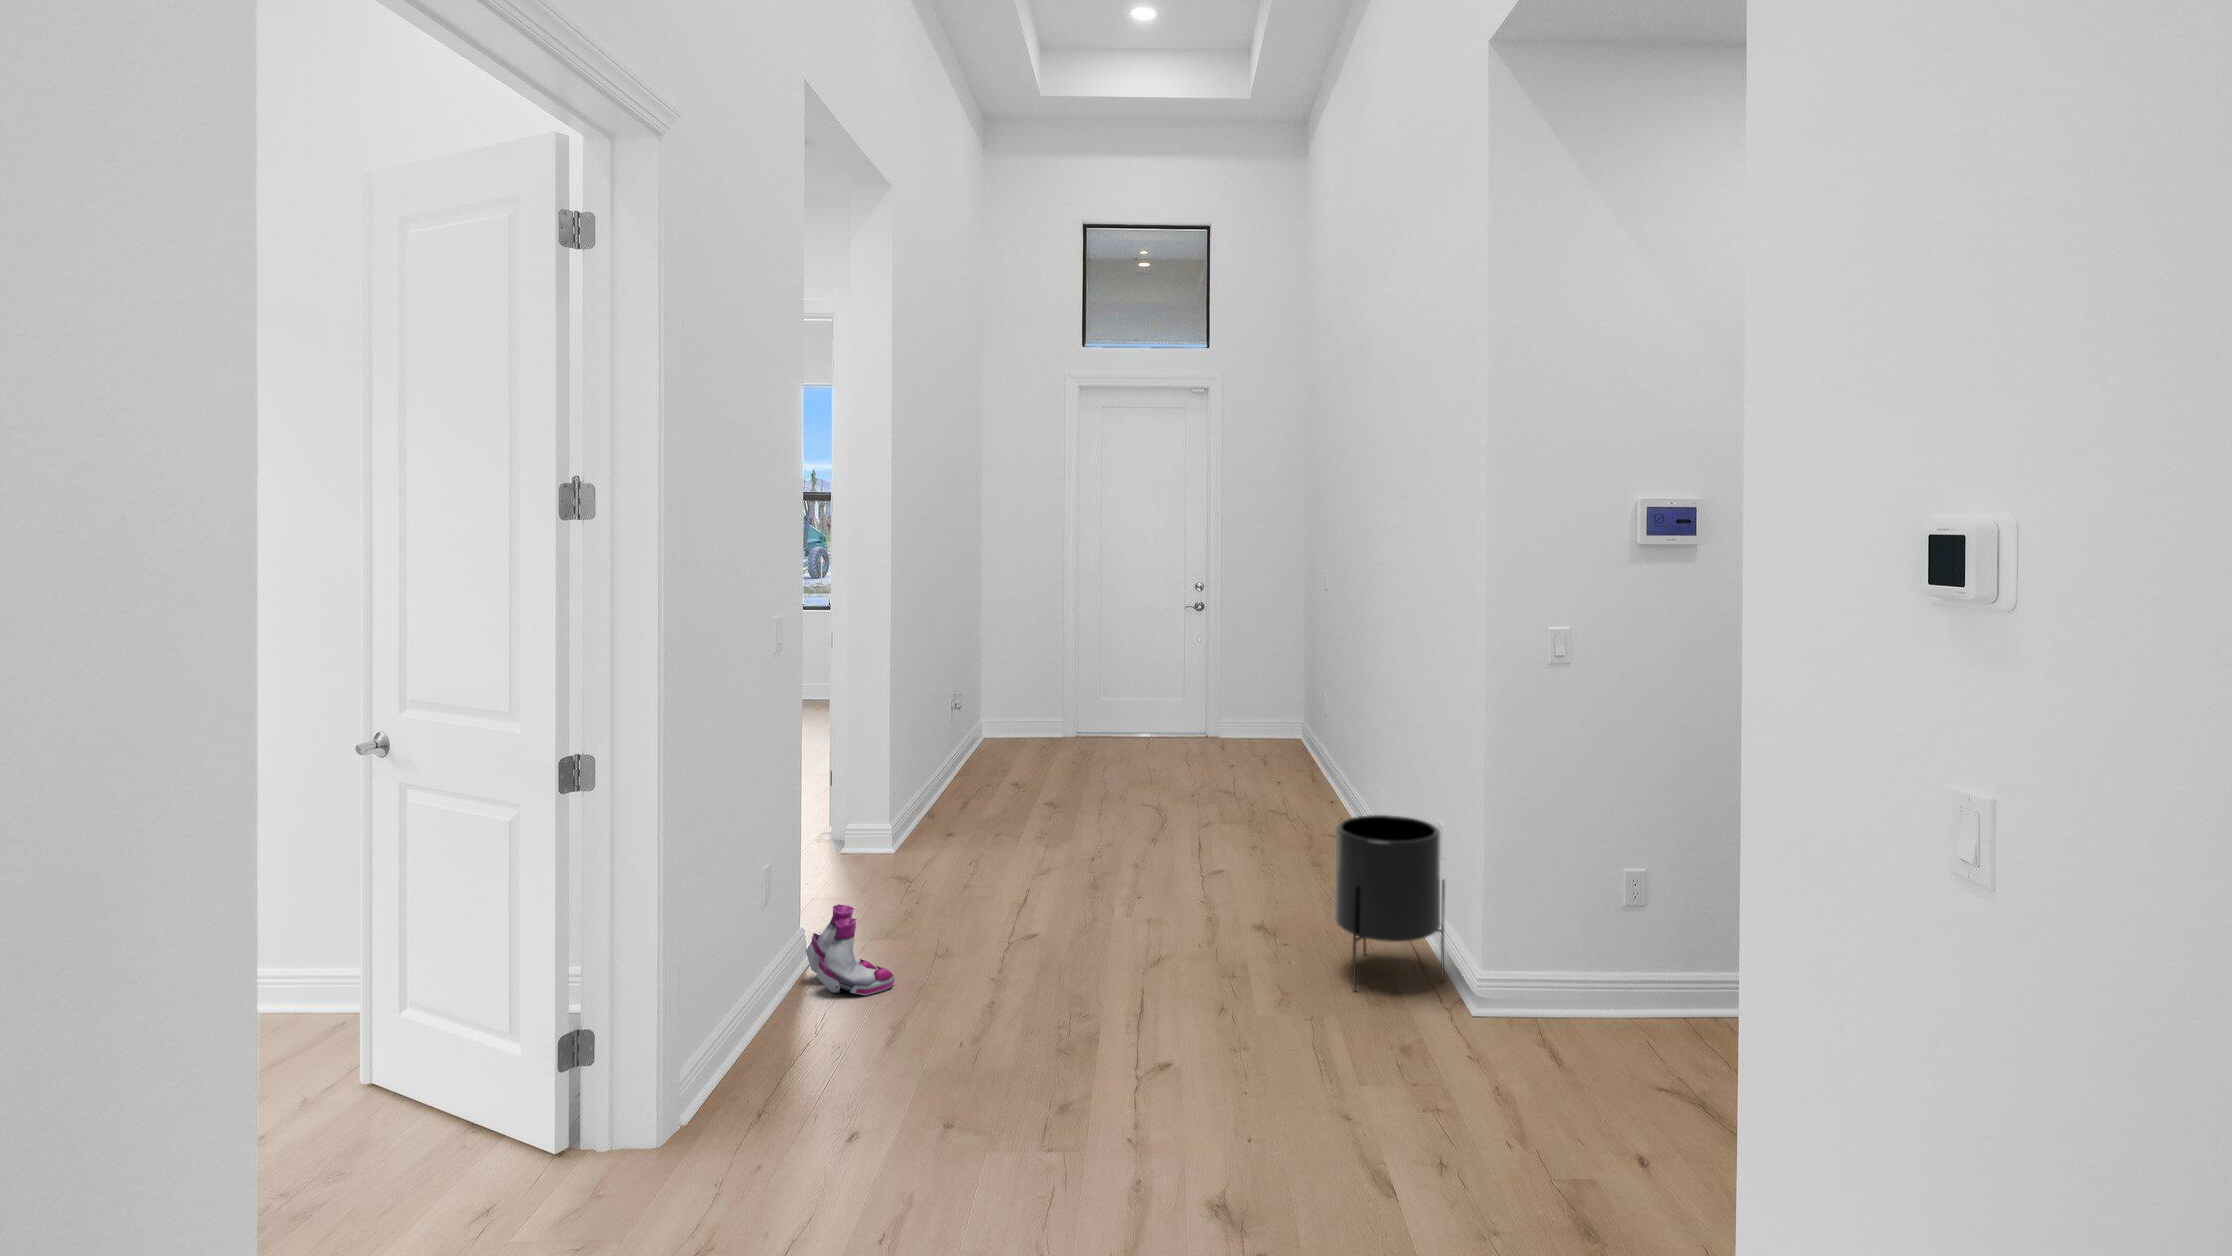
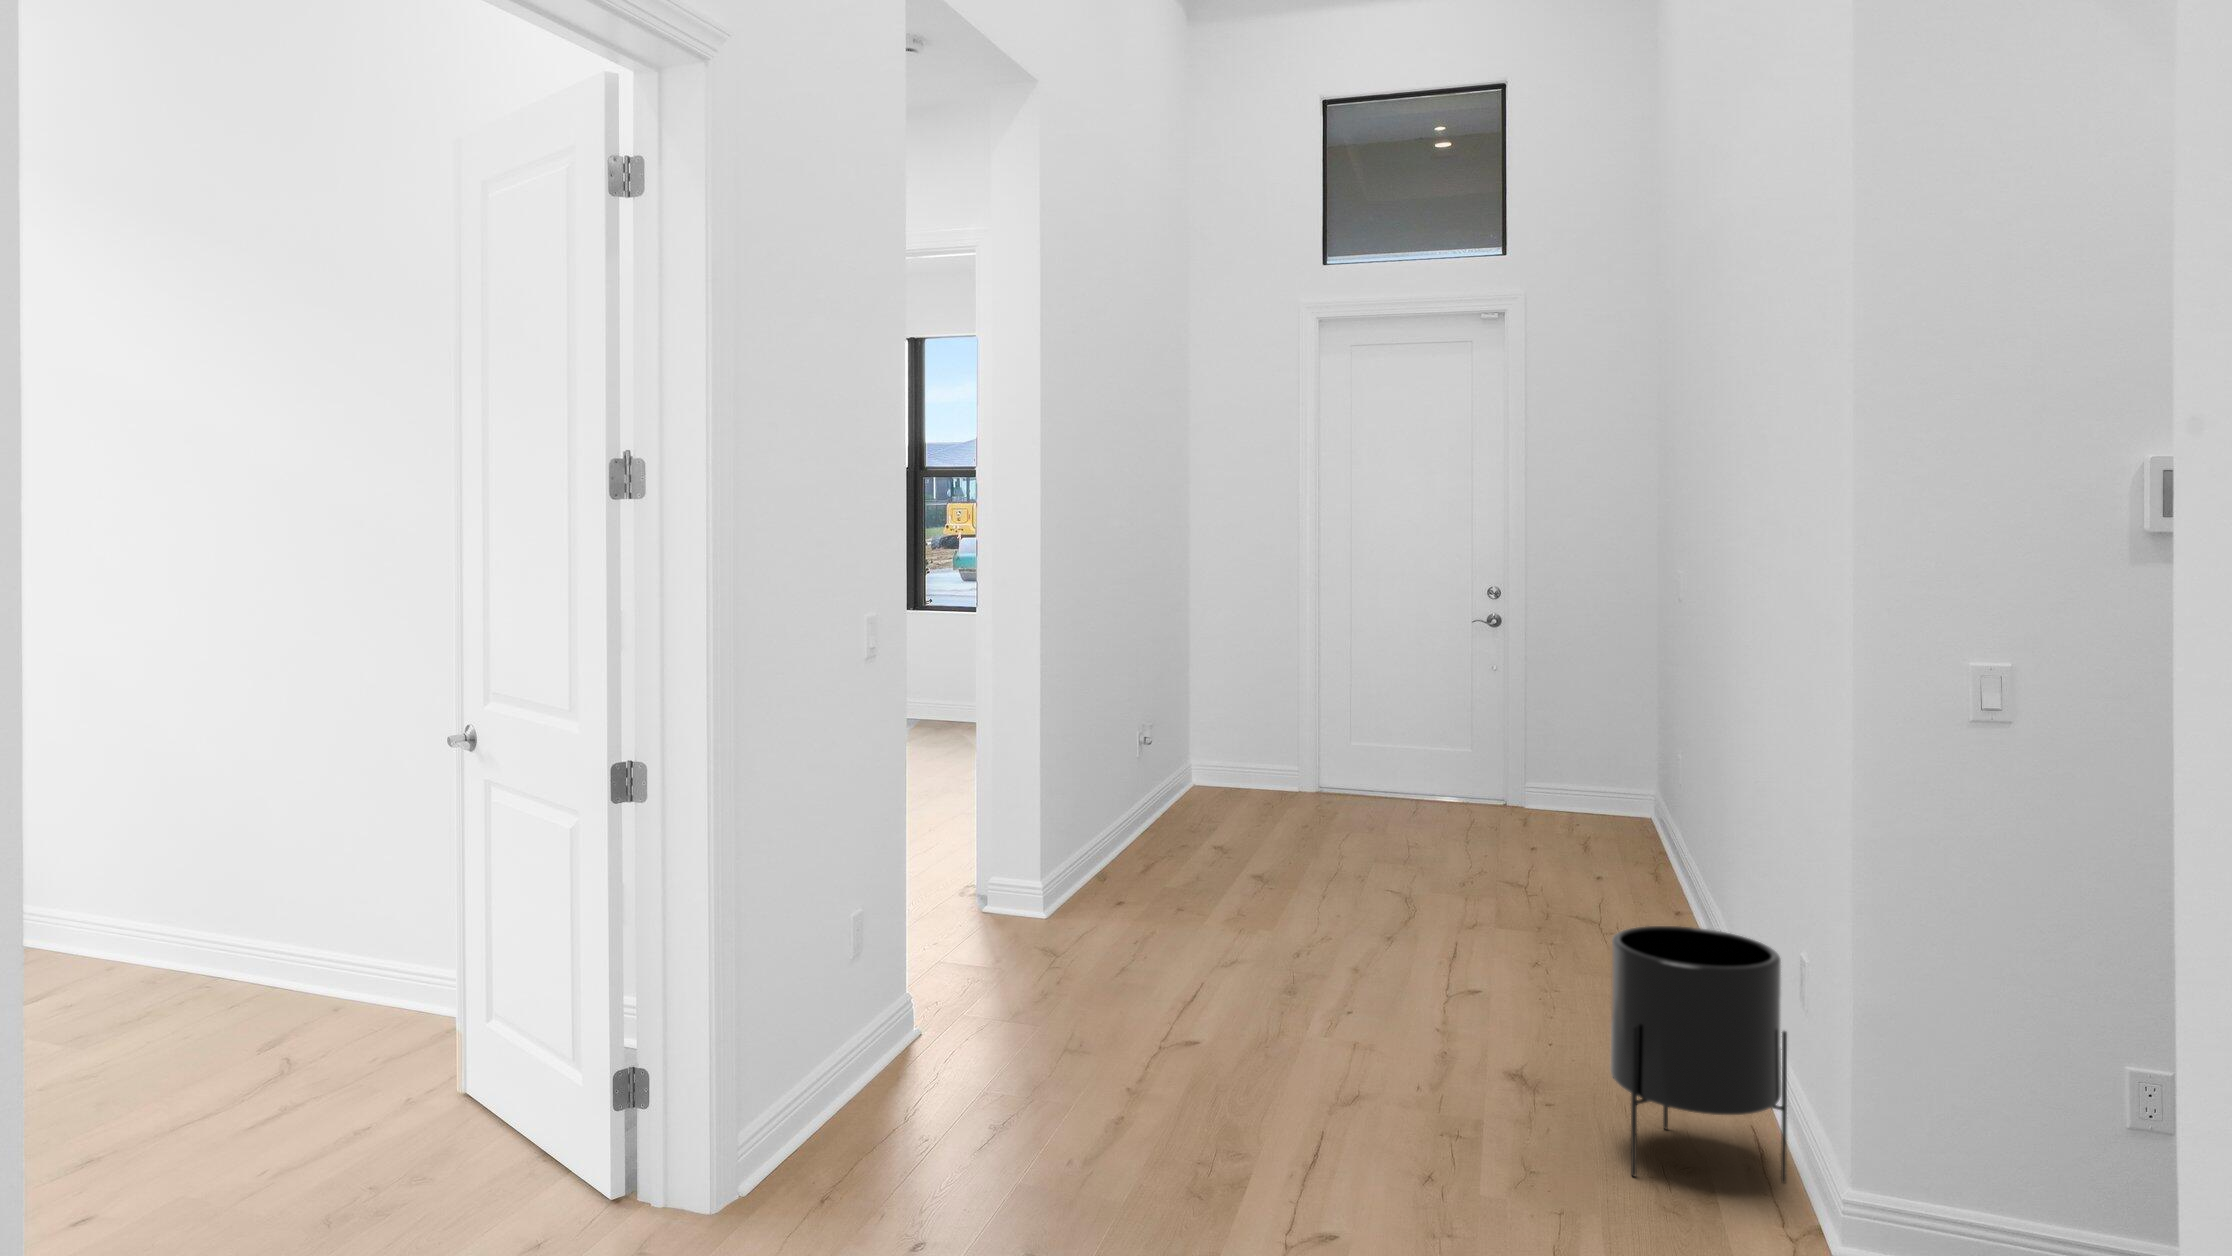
boots: present [806,904,894,995] -> none [908,970,1008,1084]

